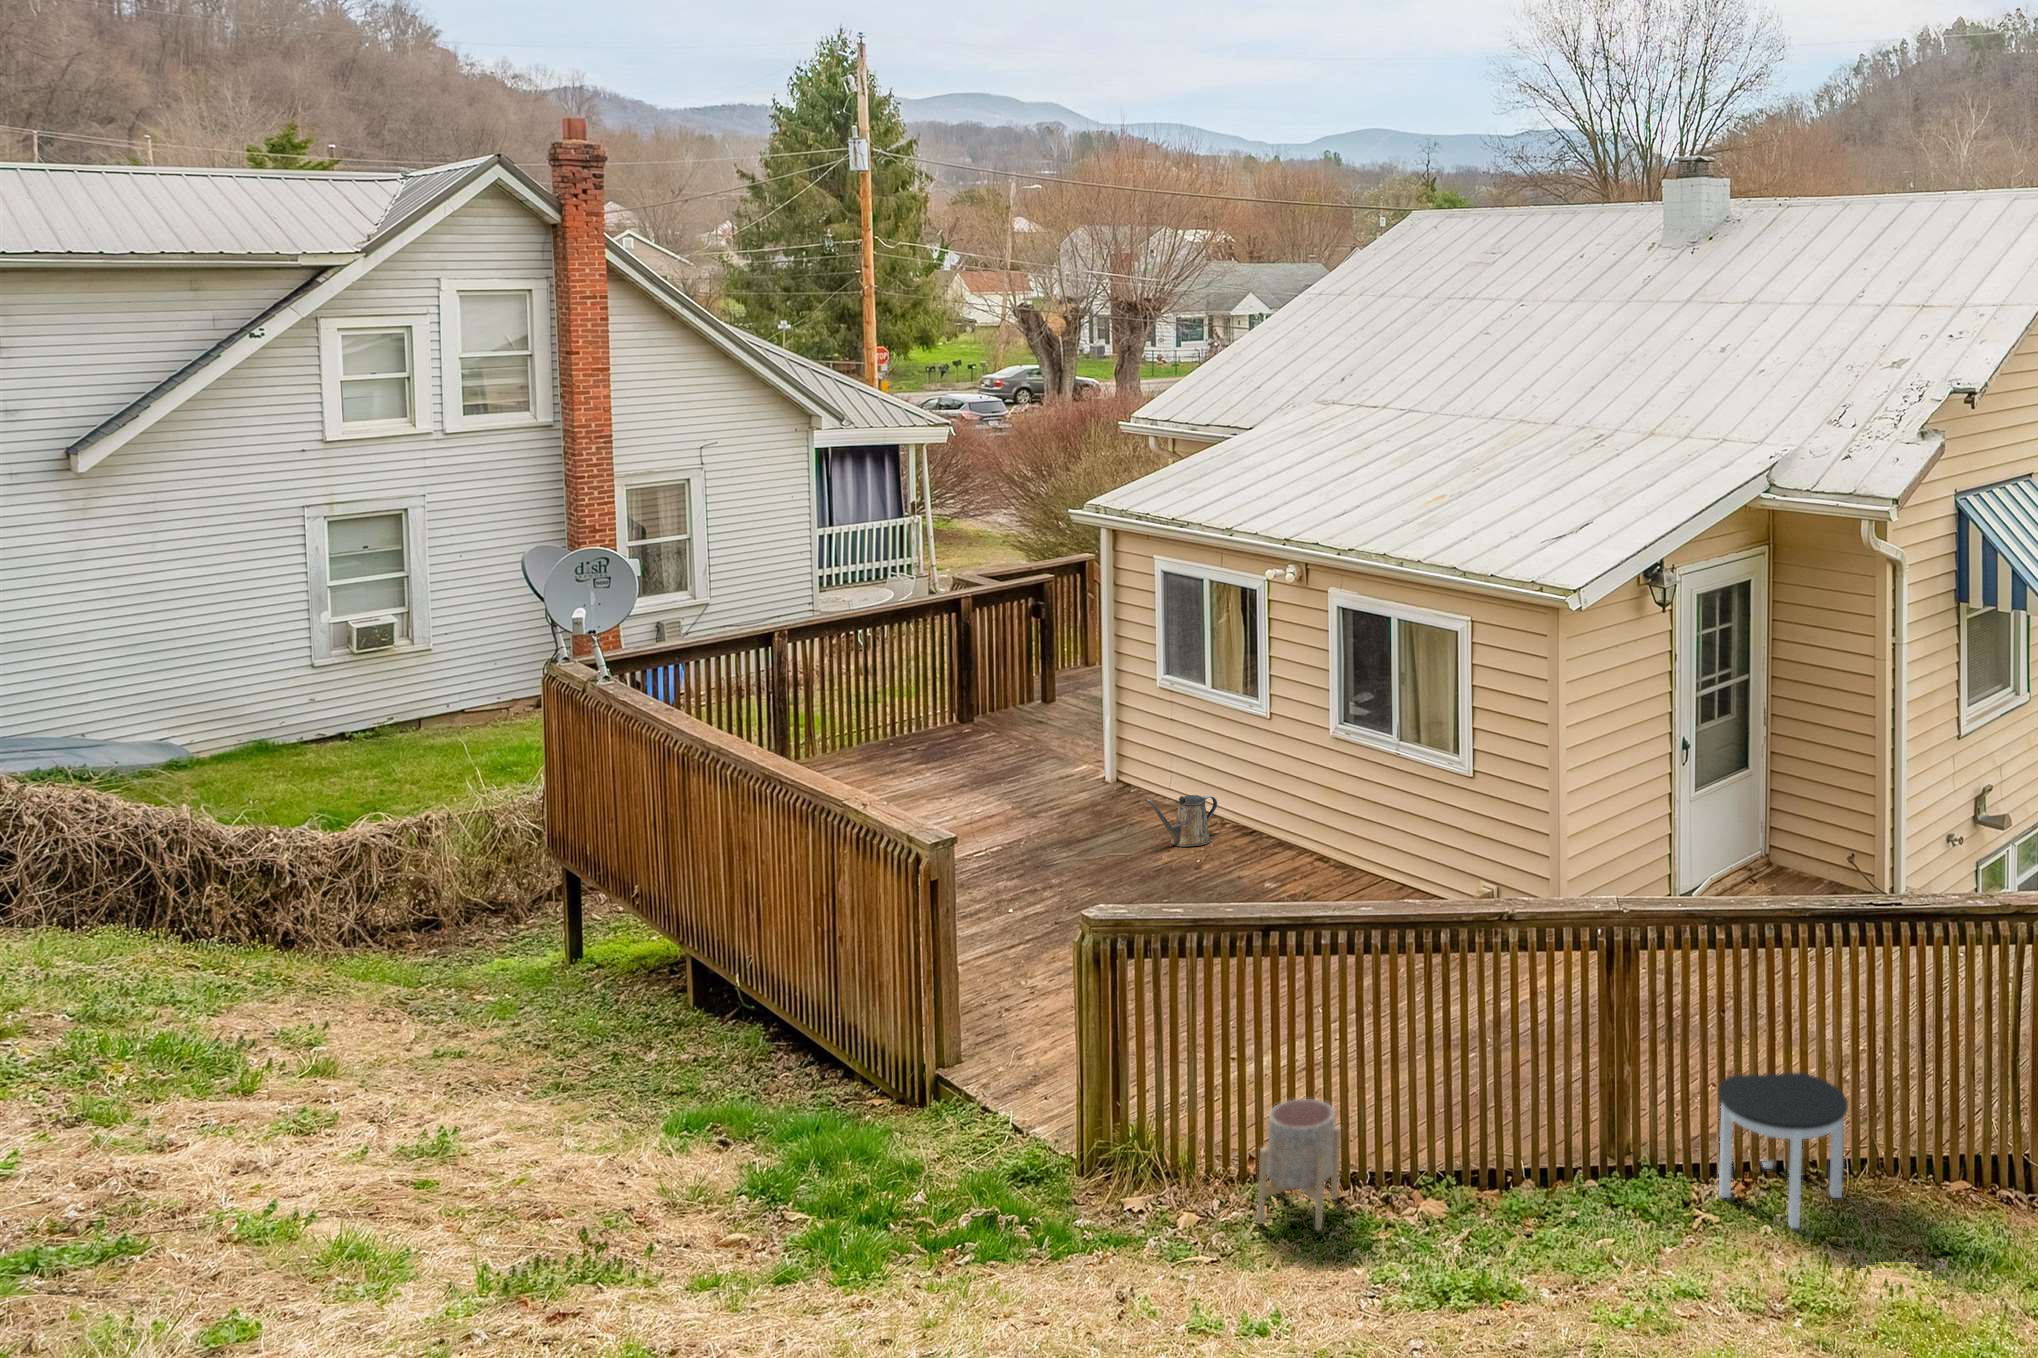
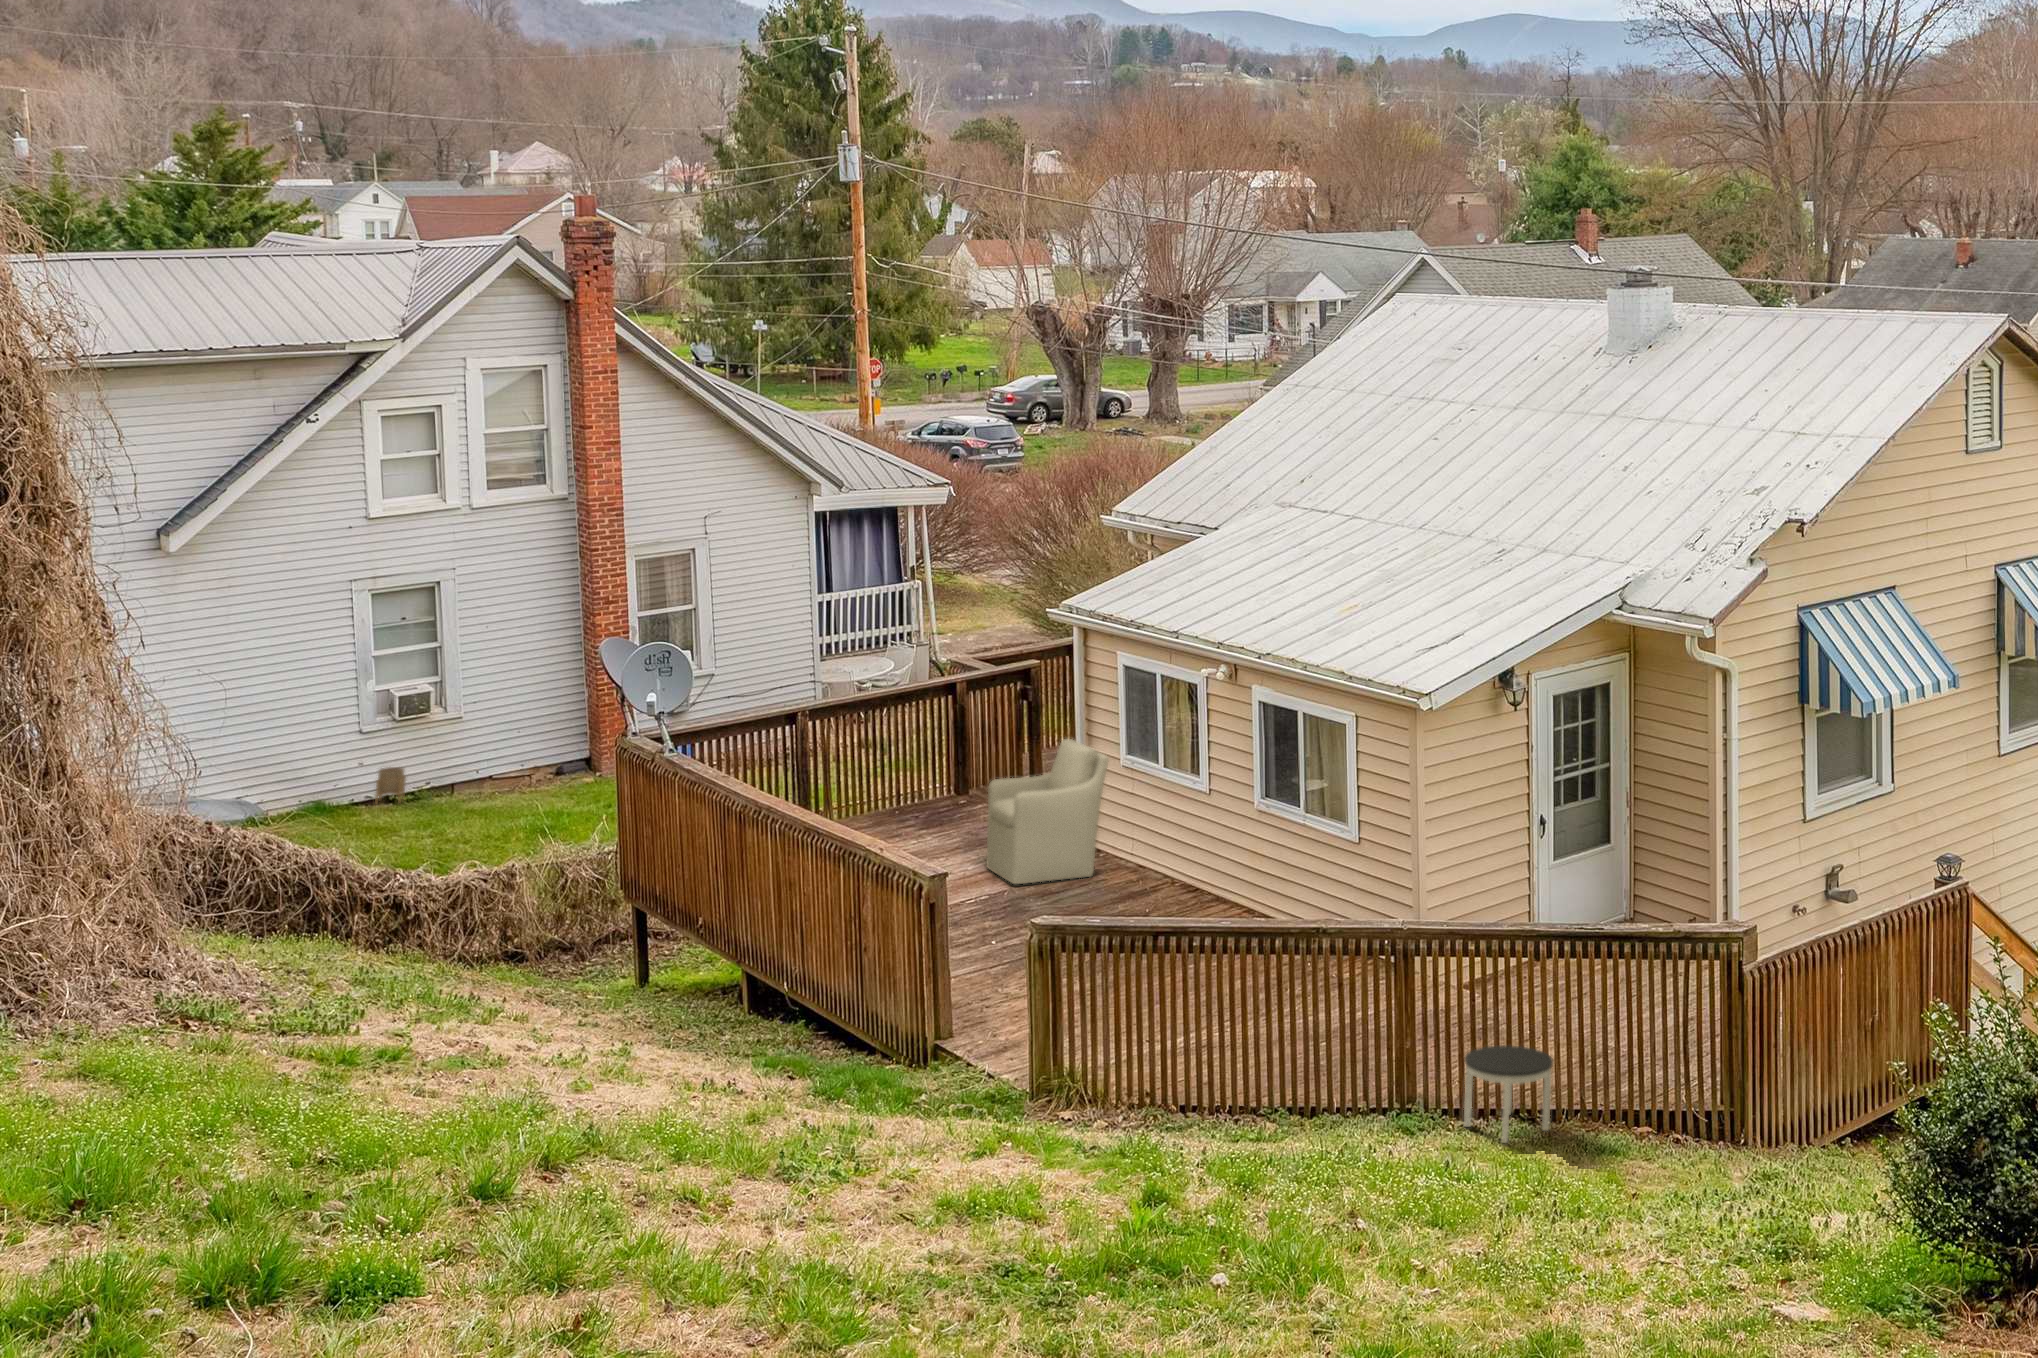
chair: none [997,657,1143,828] -> present [986,739,1109,884]
watering can: present [1145,795,1217,847] -> none [1107,859,1170,902]
planter: present [1257,1099,1341,1231] -> present [375,767,406,803]

